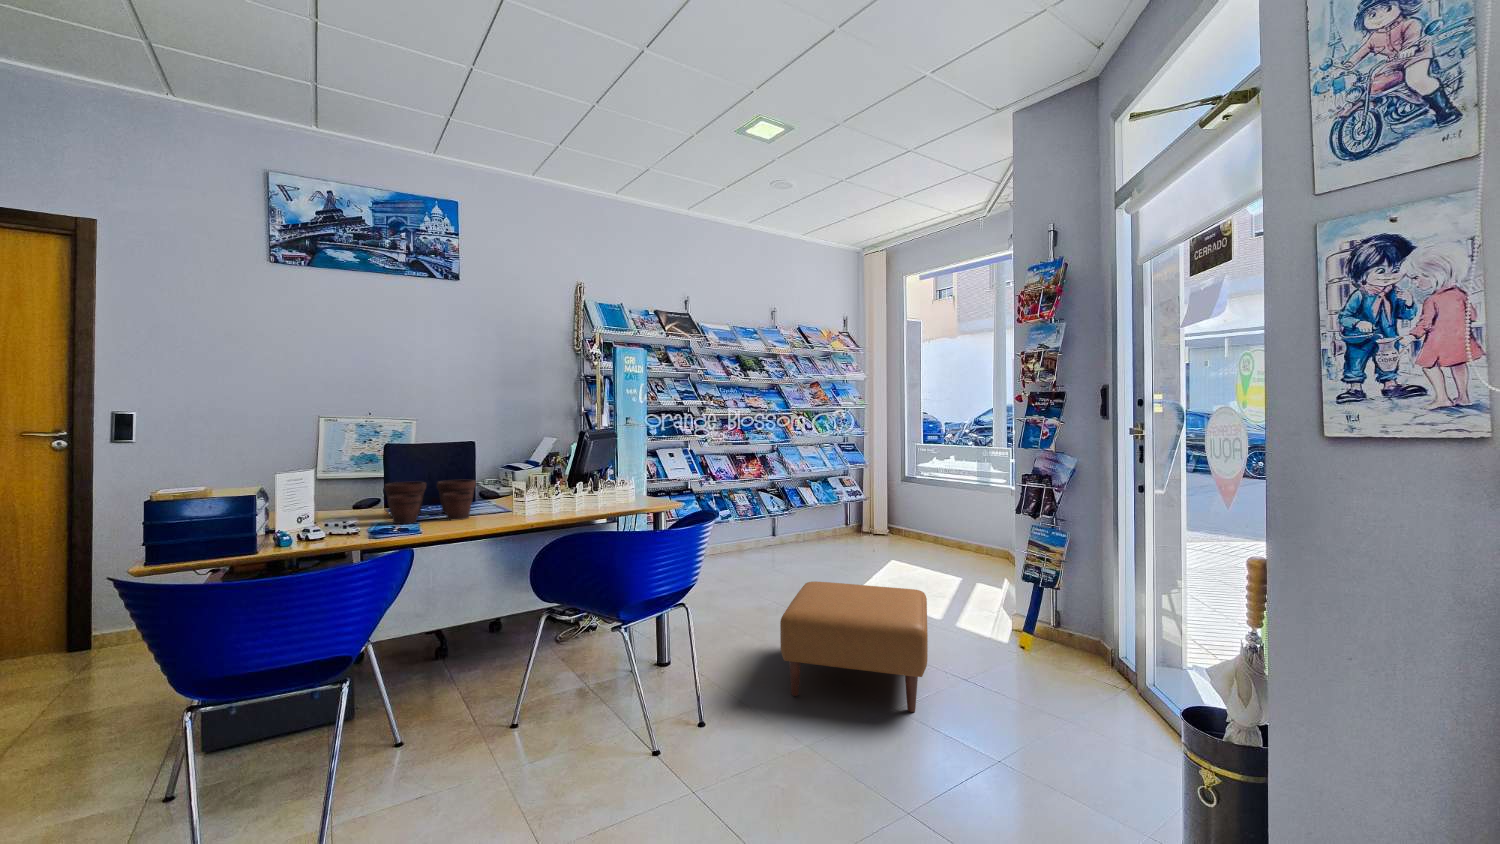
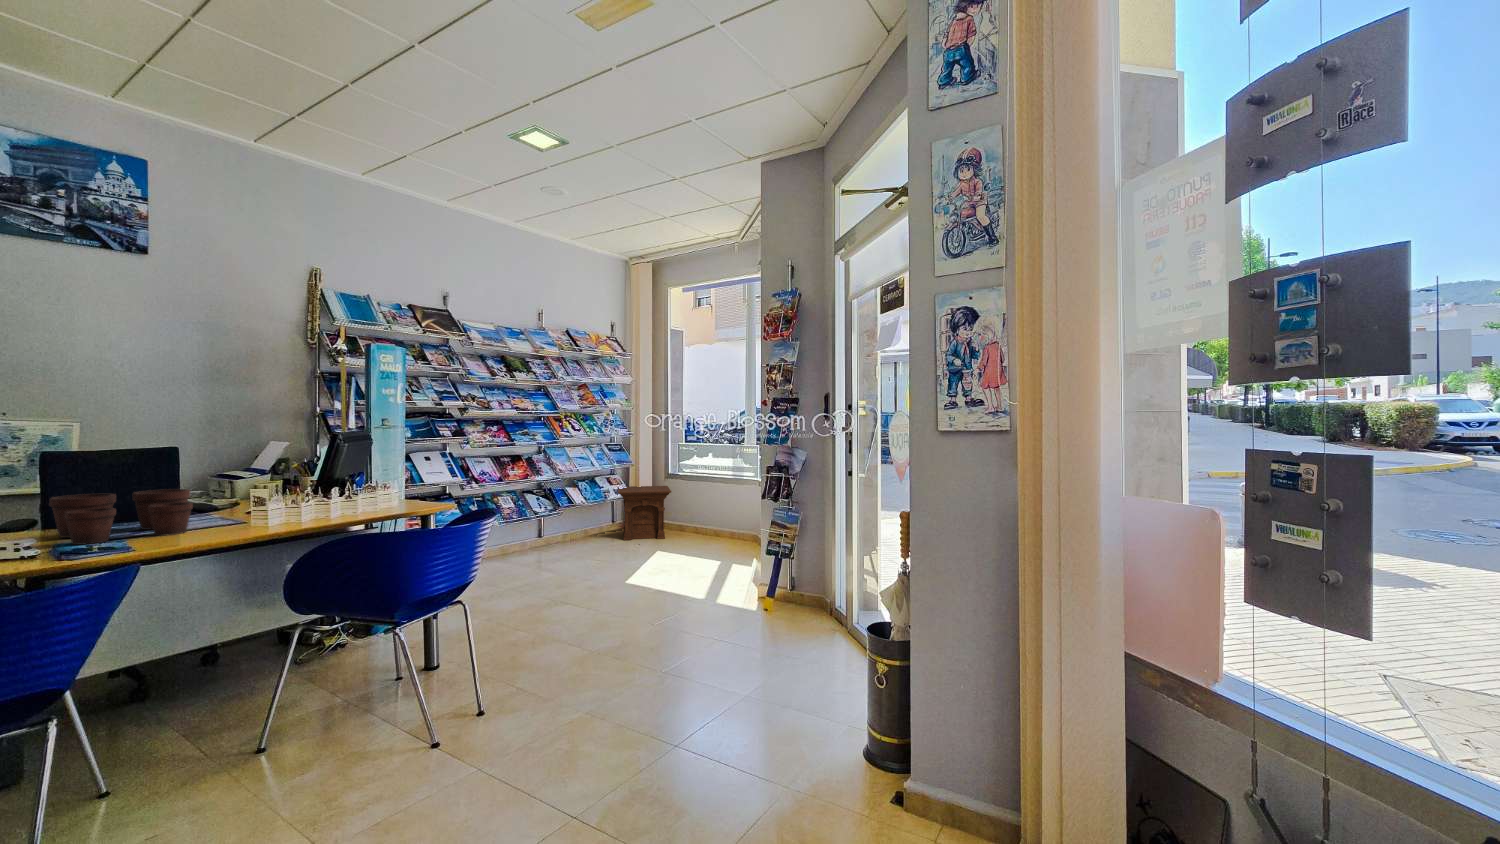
side table: none [850,488,908,547] -> present [618,486,671,540]
ottoman: present [780,581,928,712] -> none [562,569,694,675]

